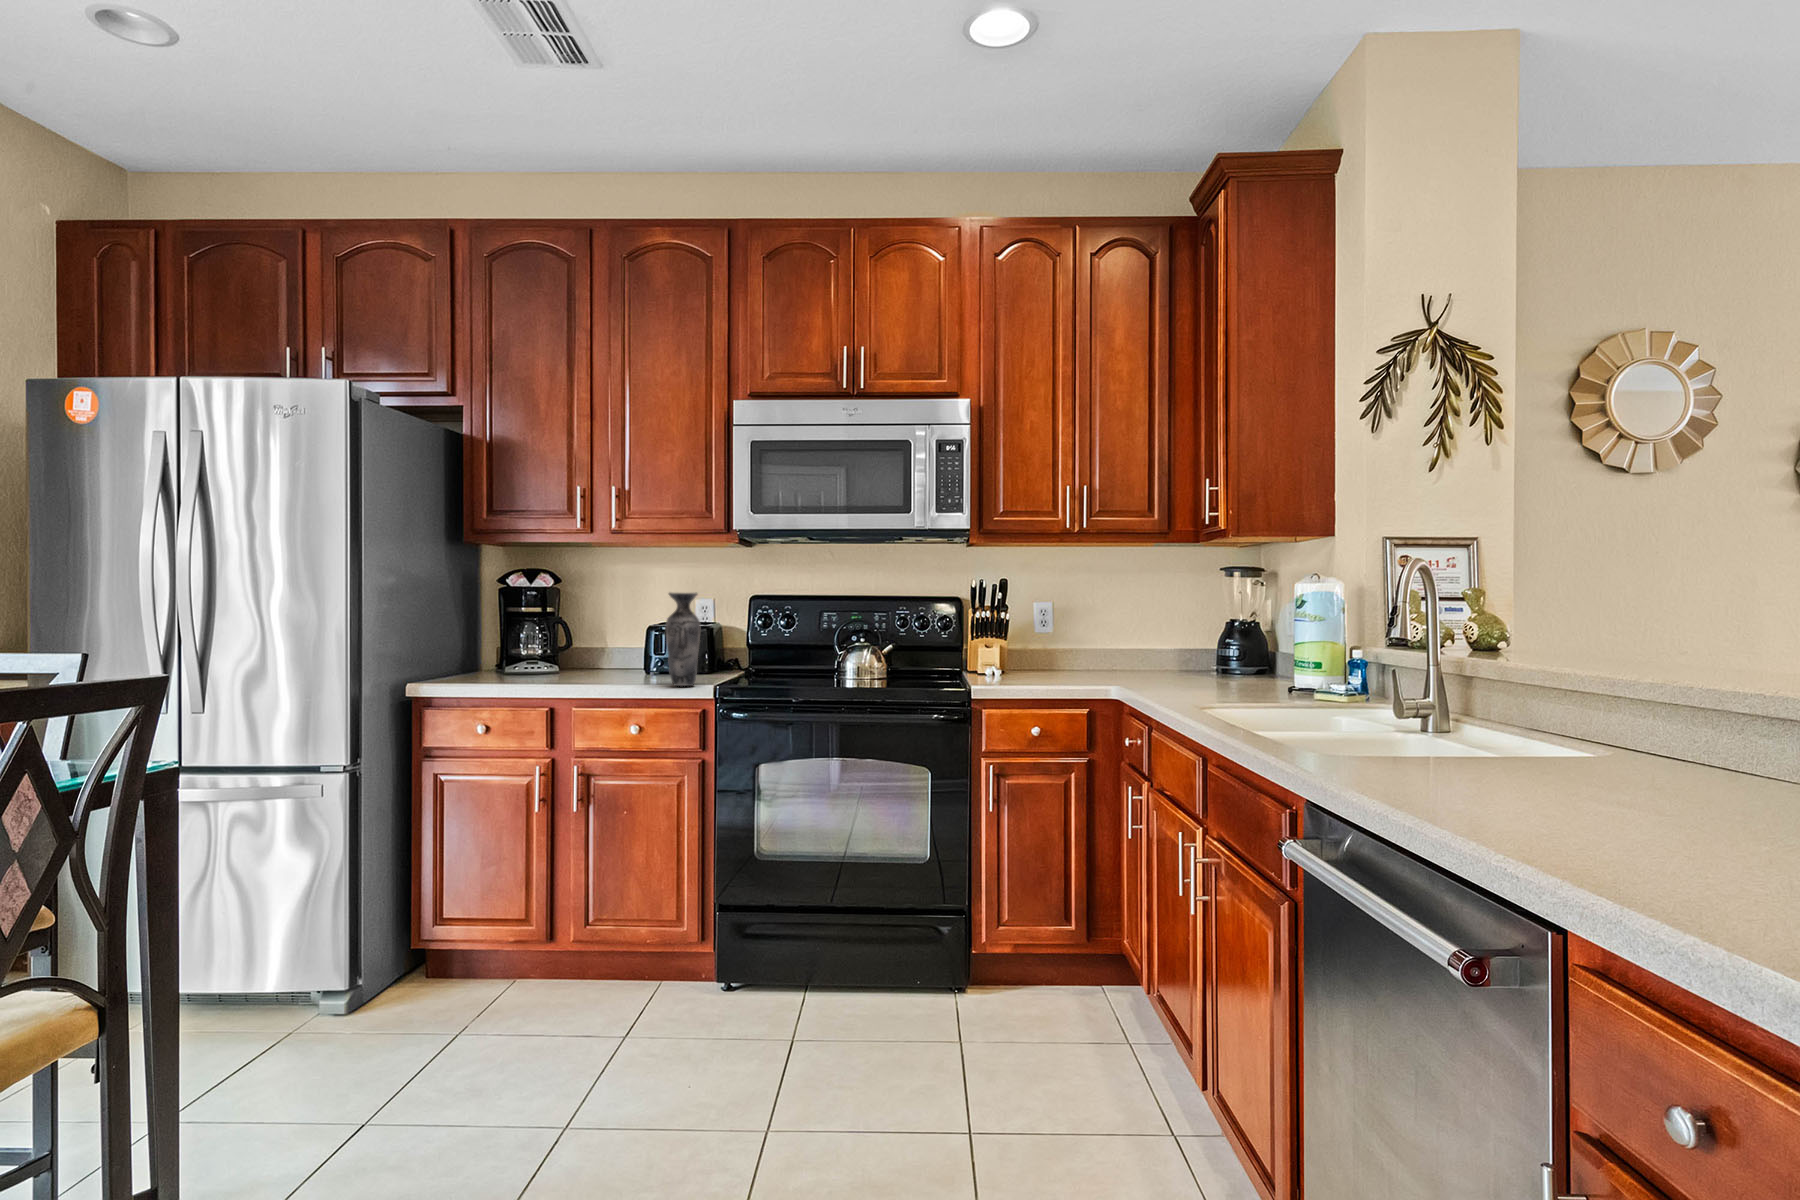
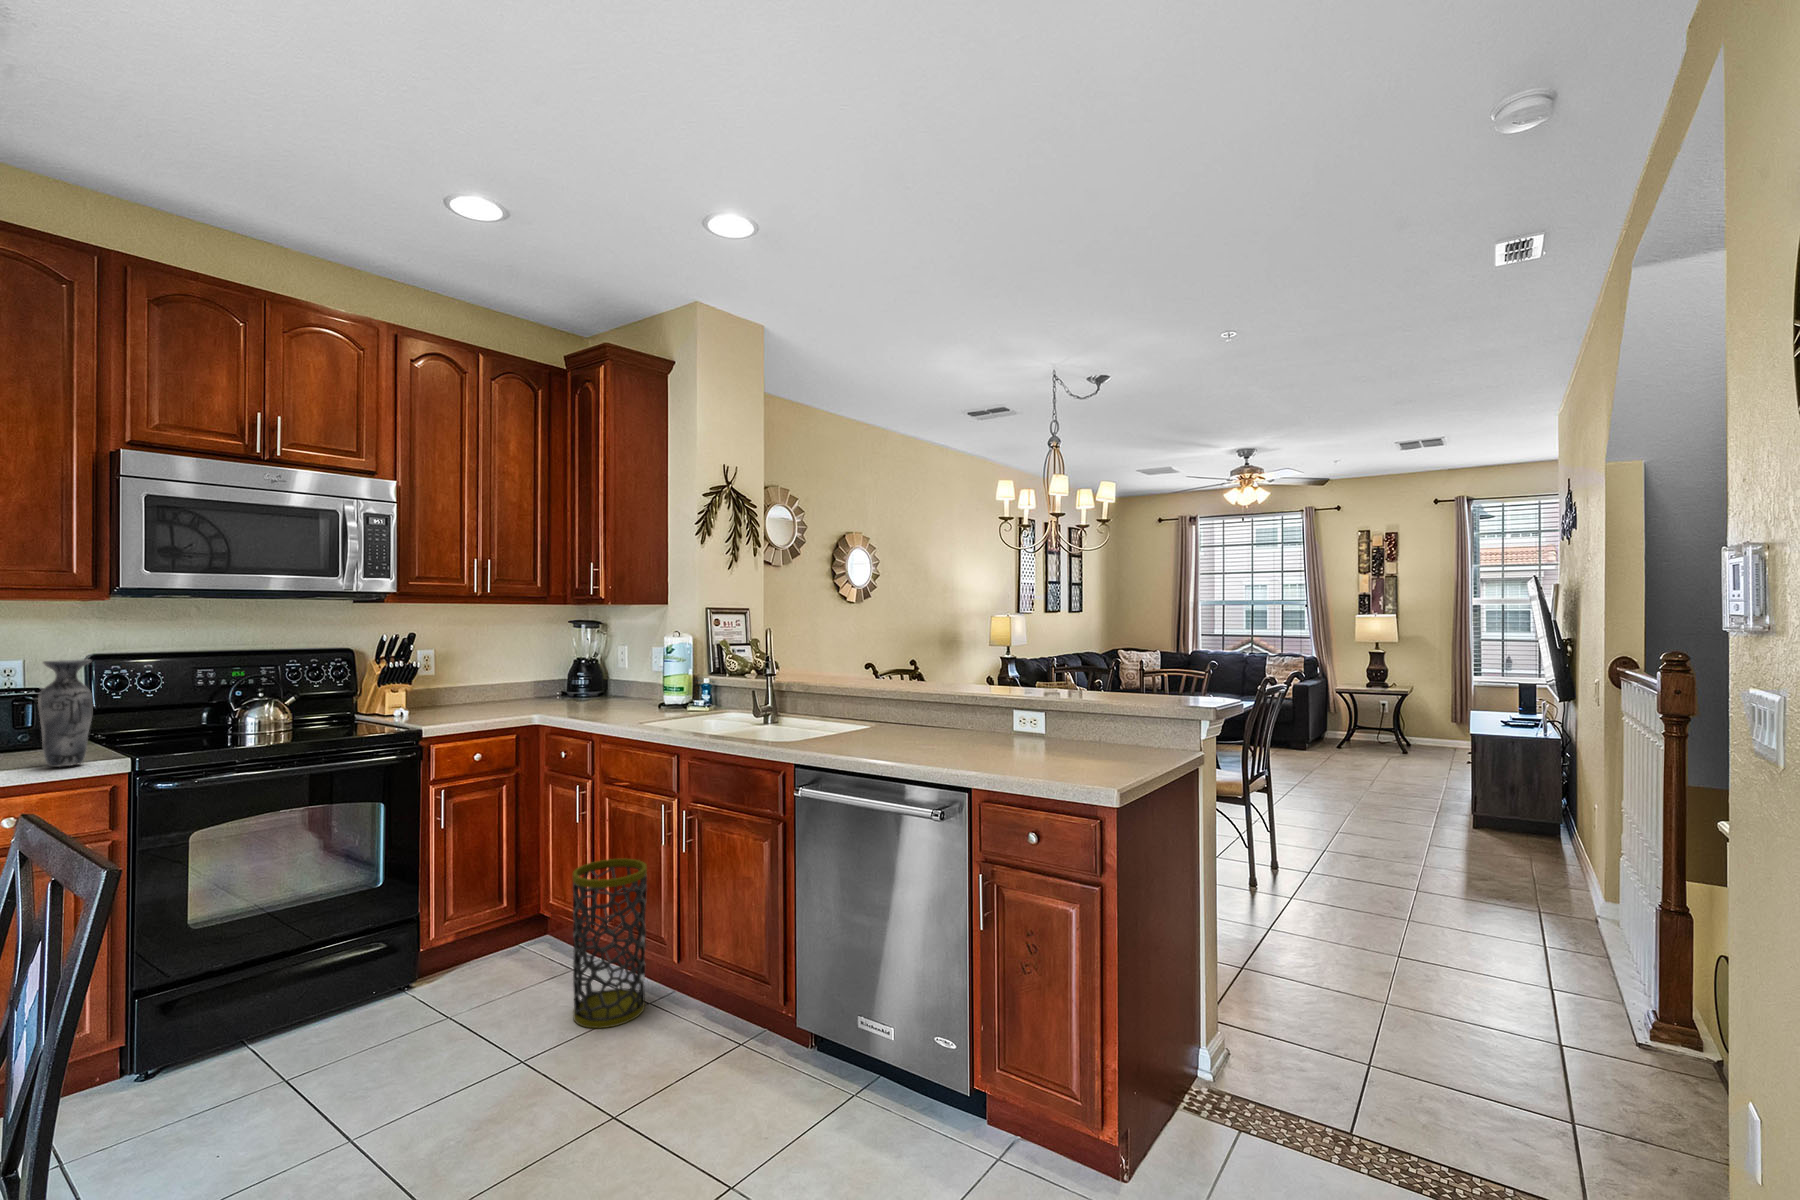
trash can: none [1047,898,1152,1148] -> present [573,859,647,1028]

